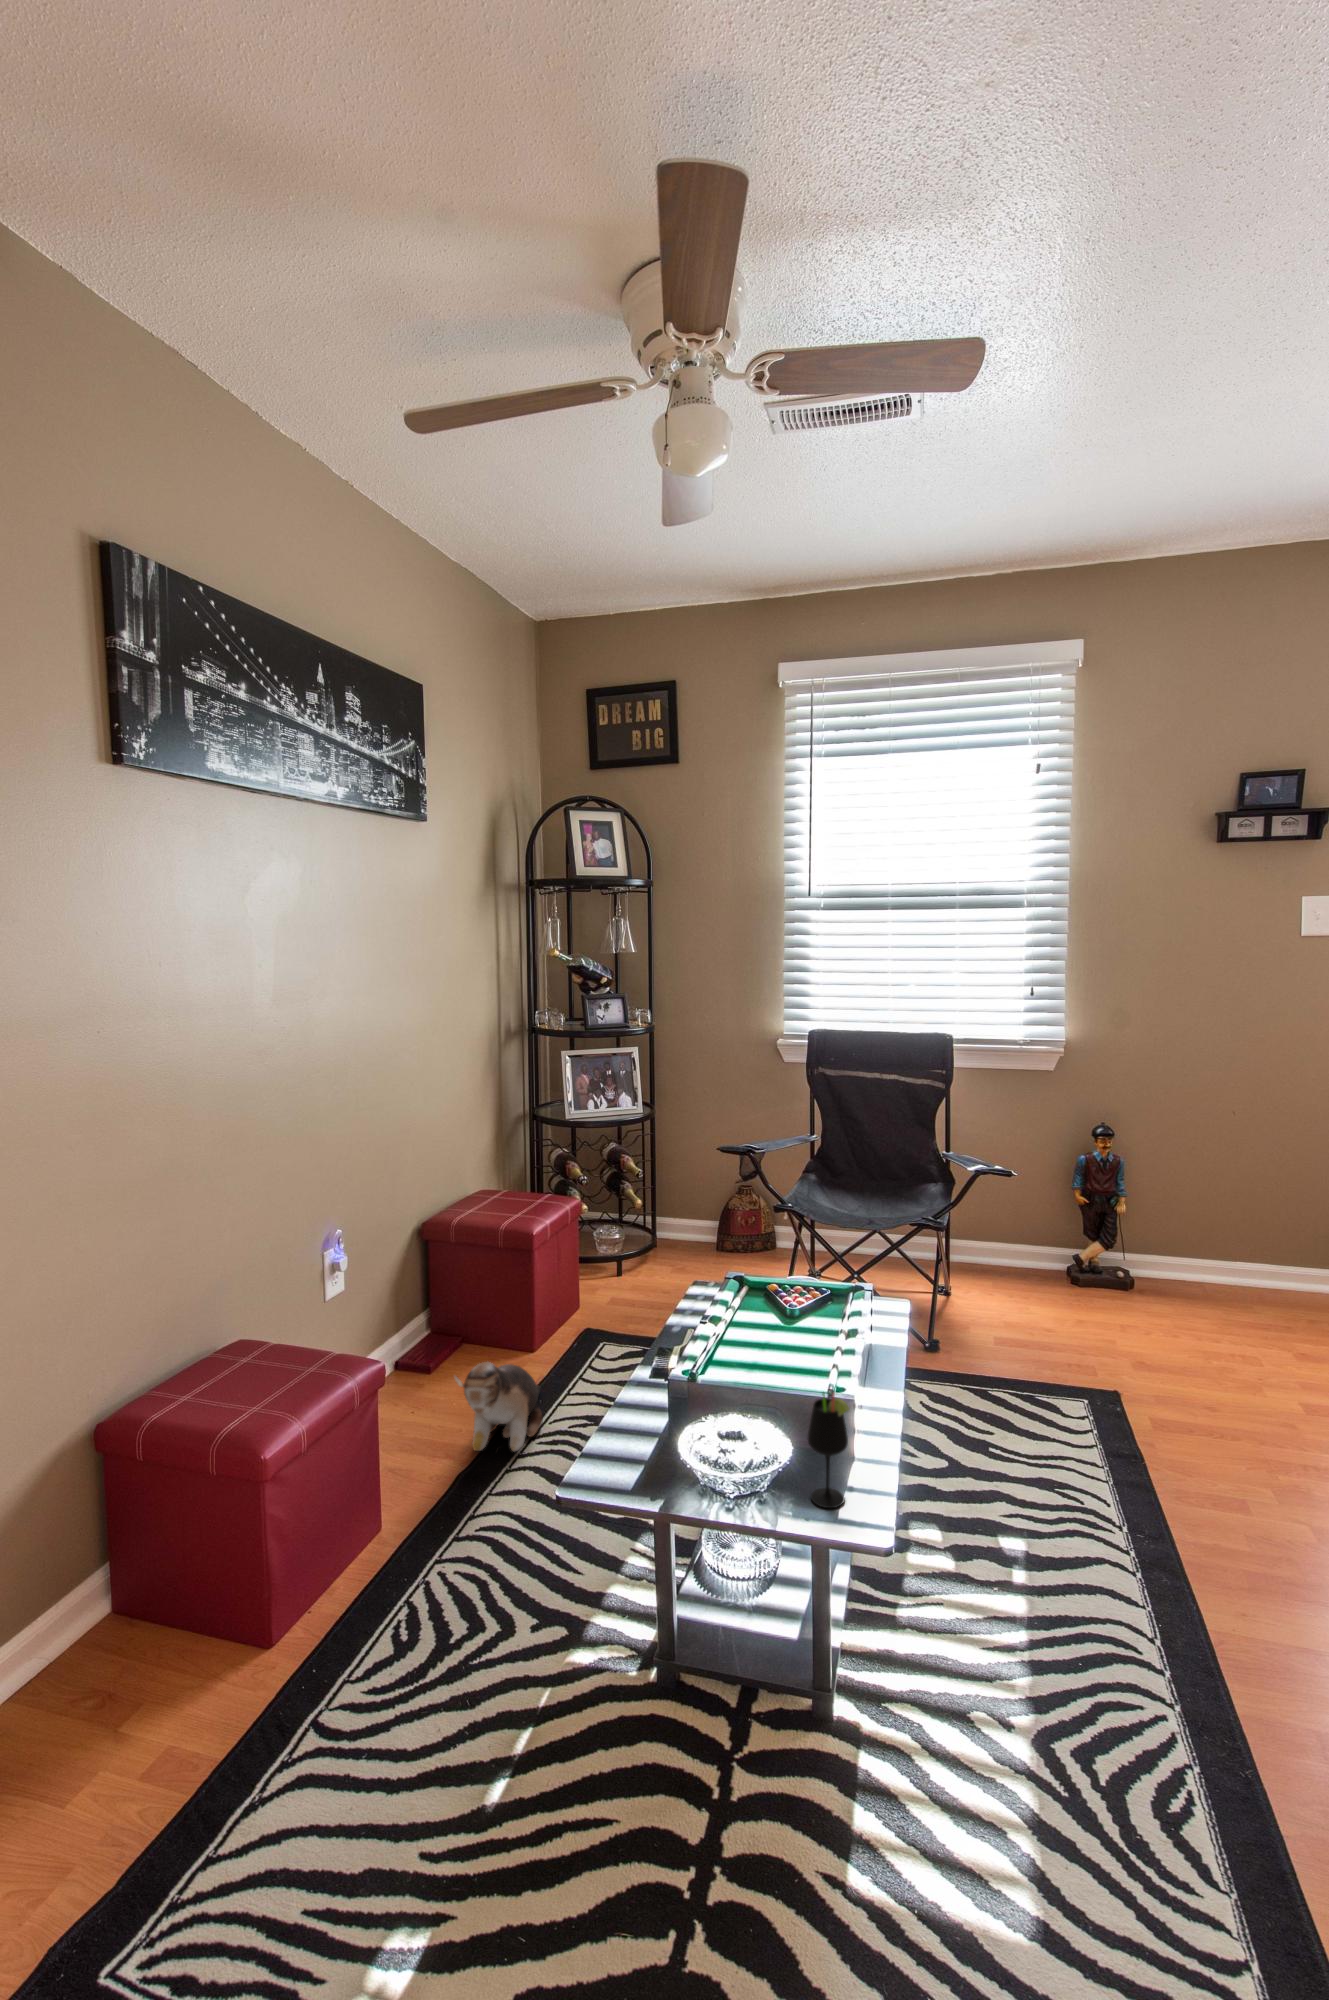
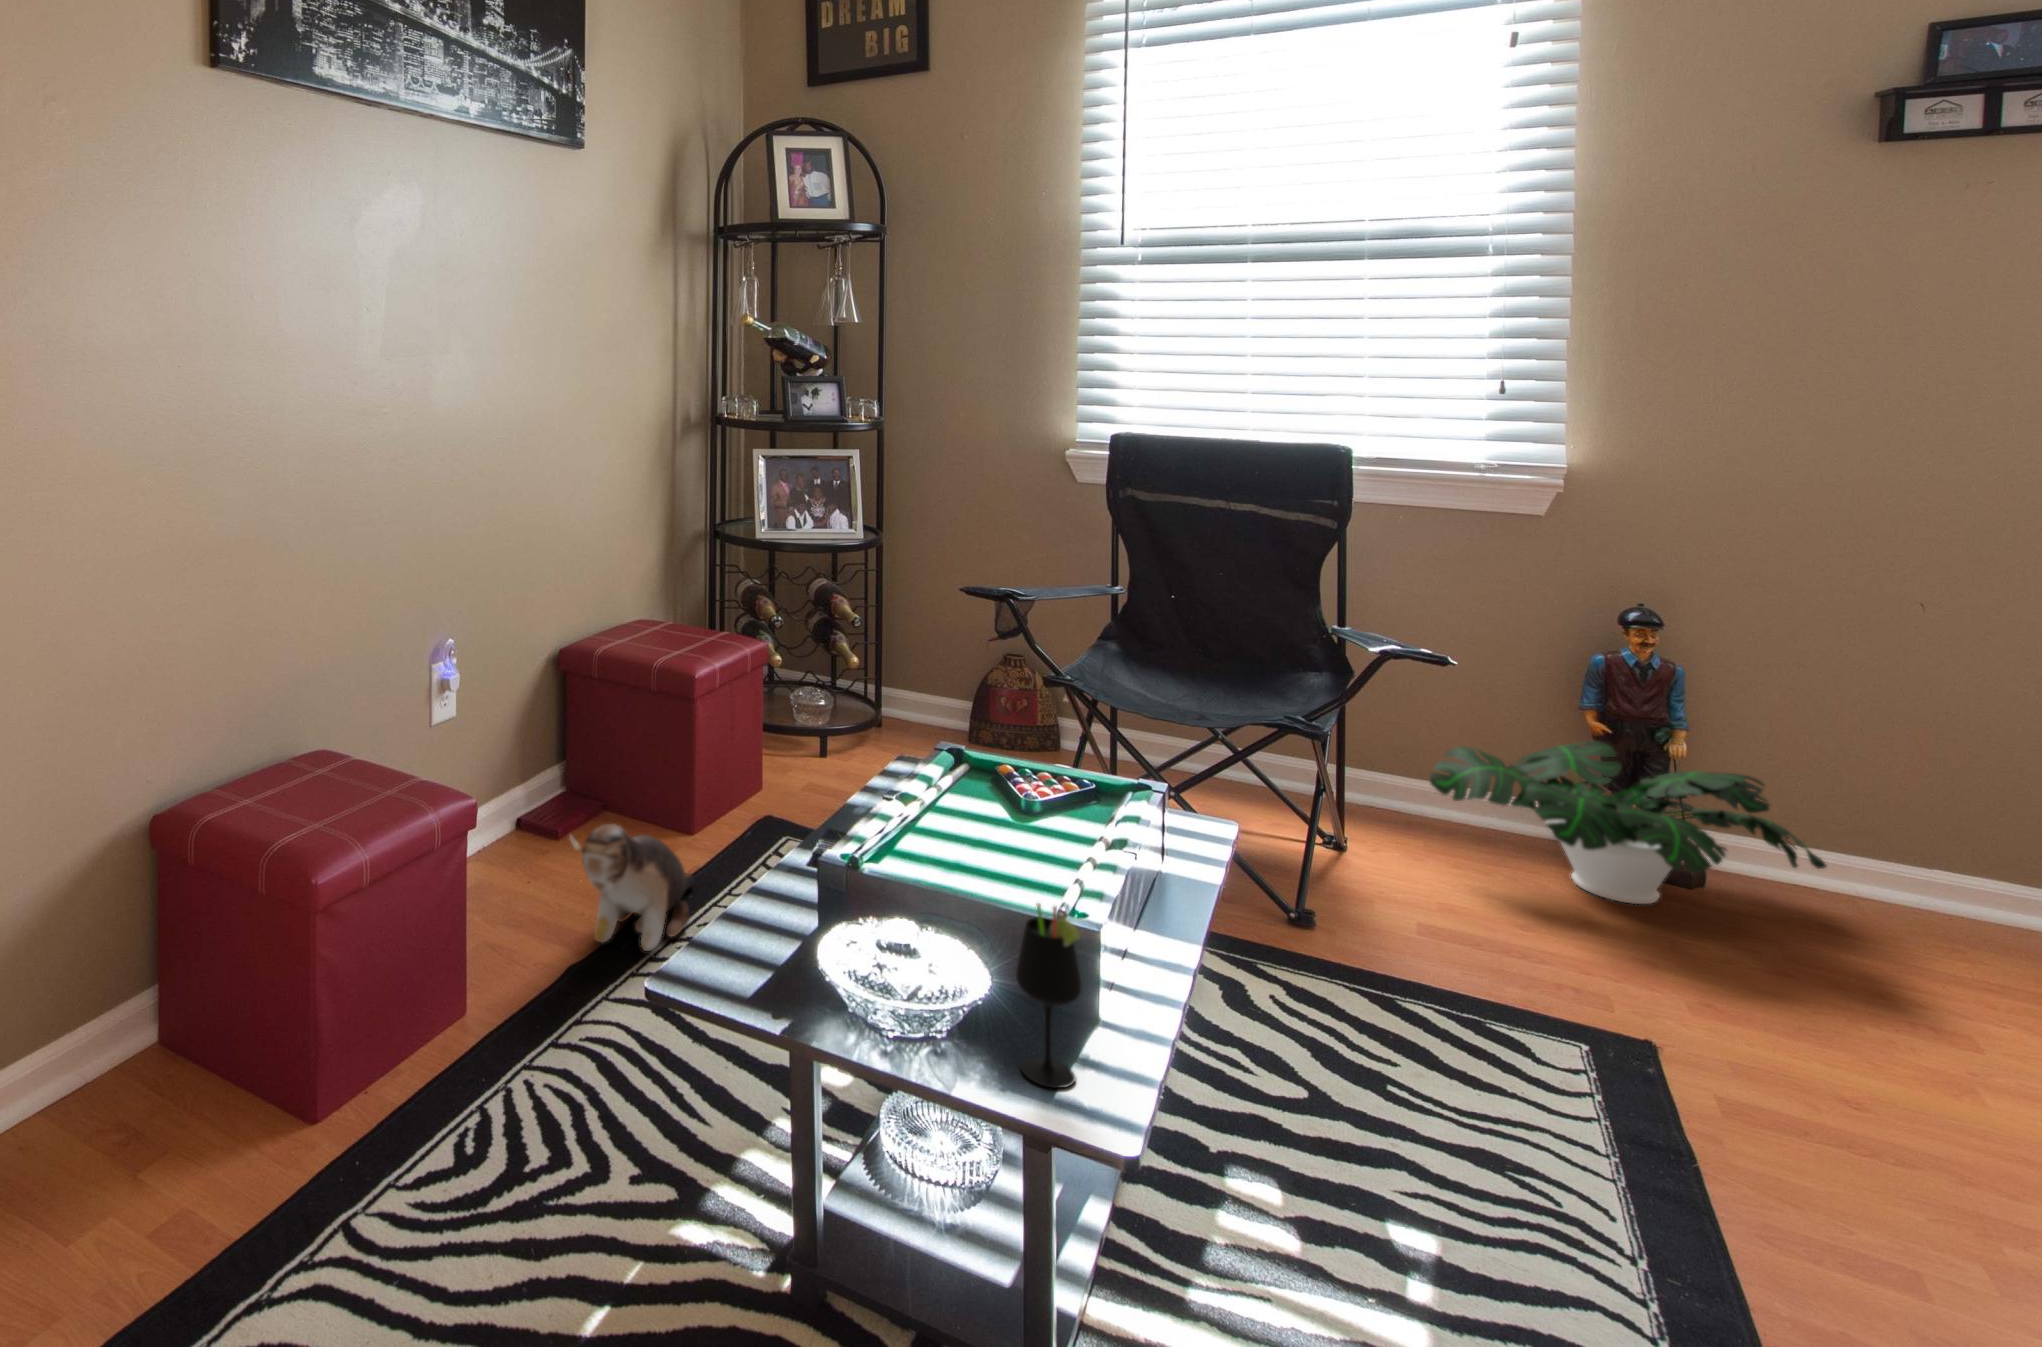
potted plant: none [998,1210,1195,1307] -> present [1430,741,1826,904]

